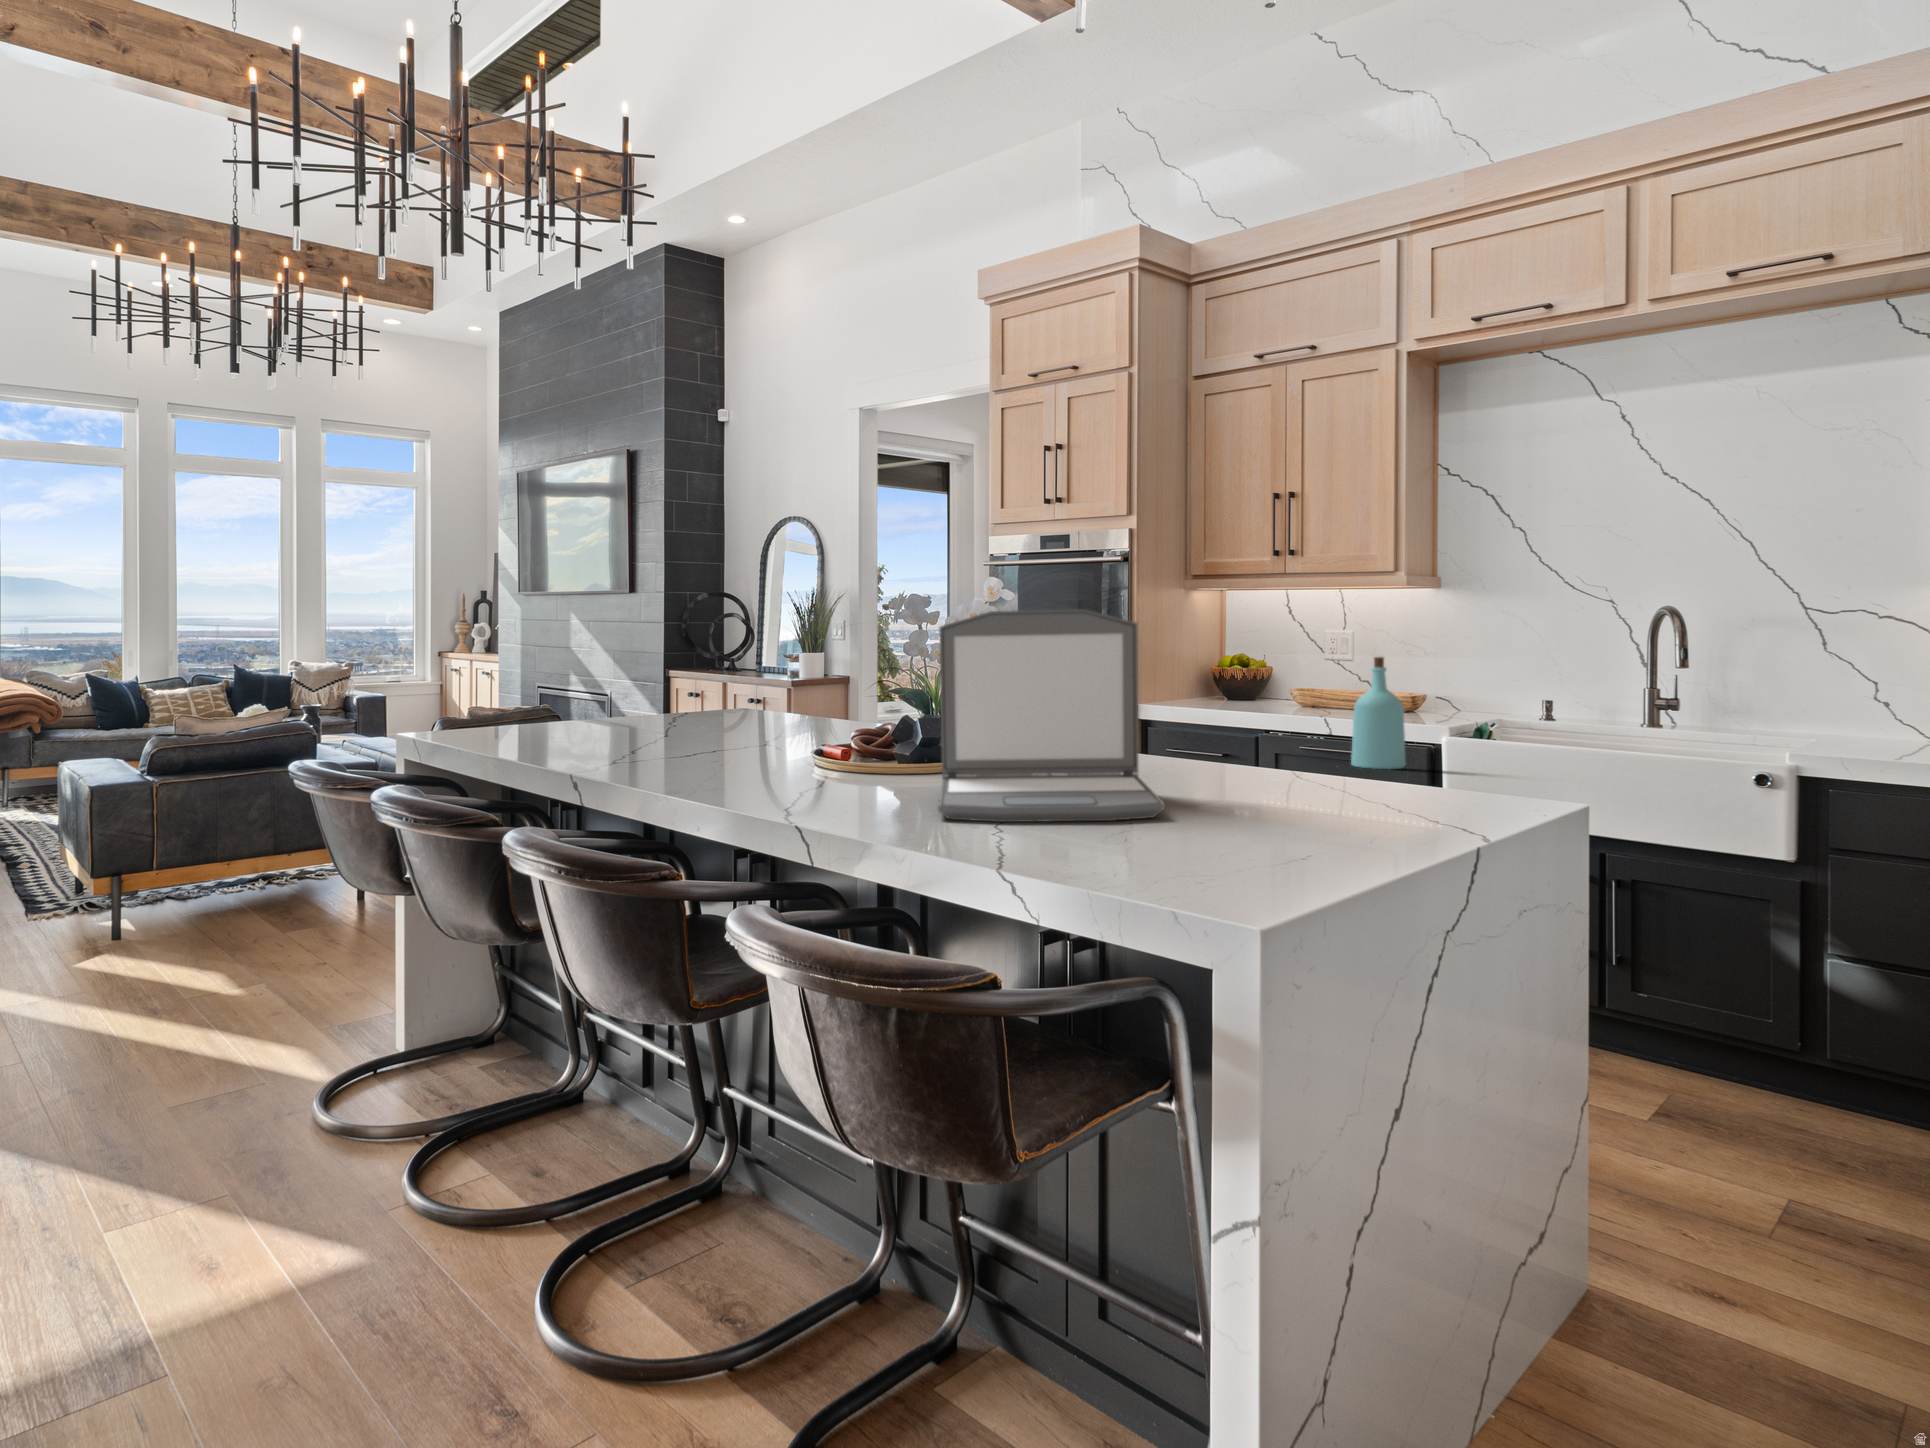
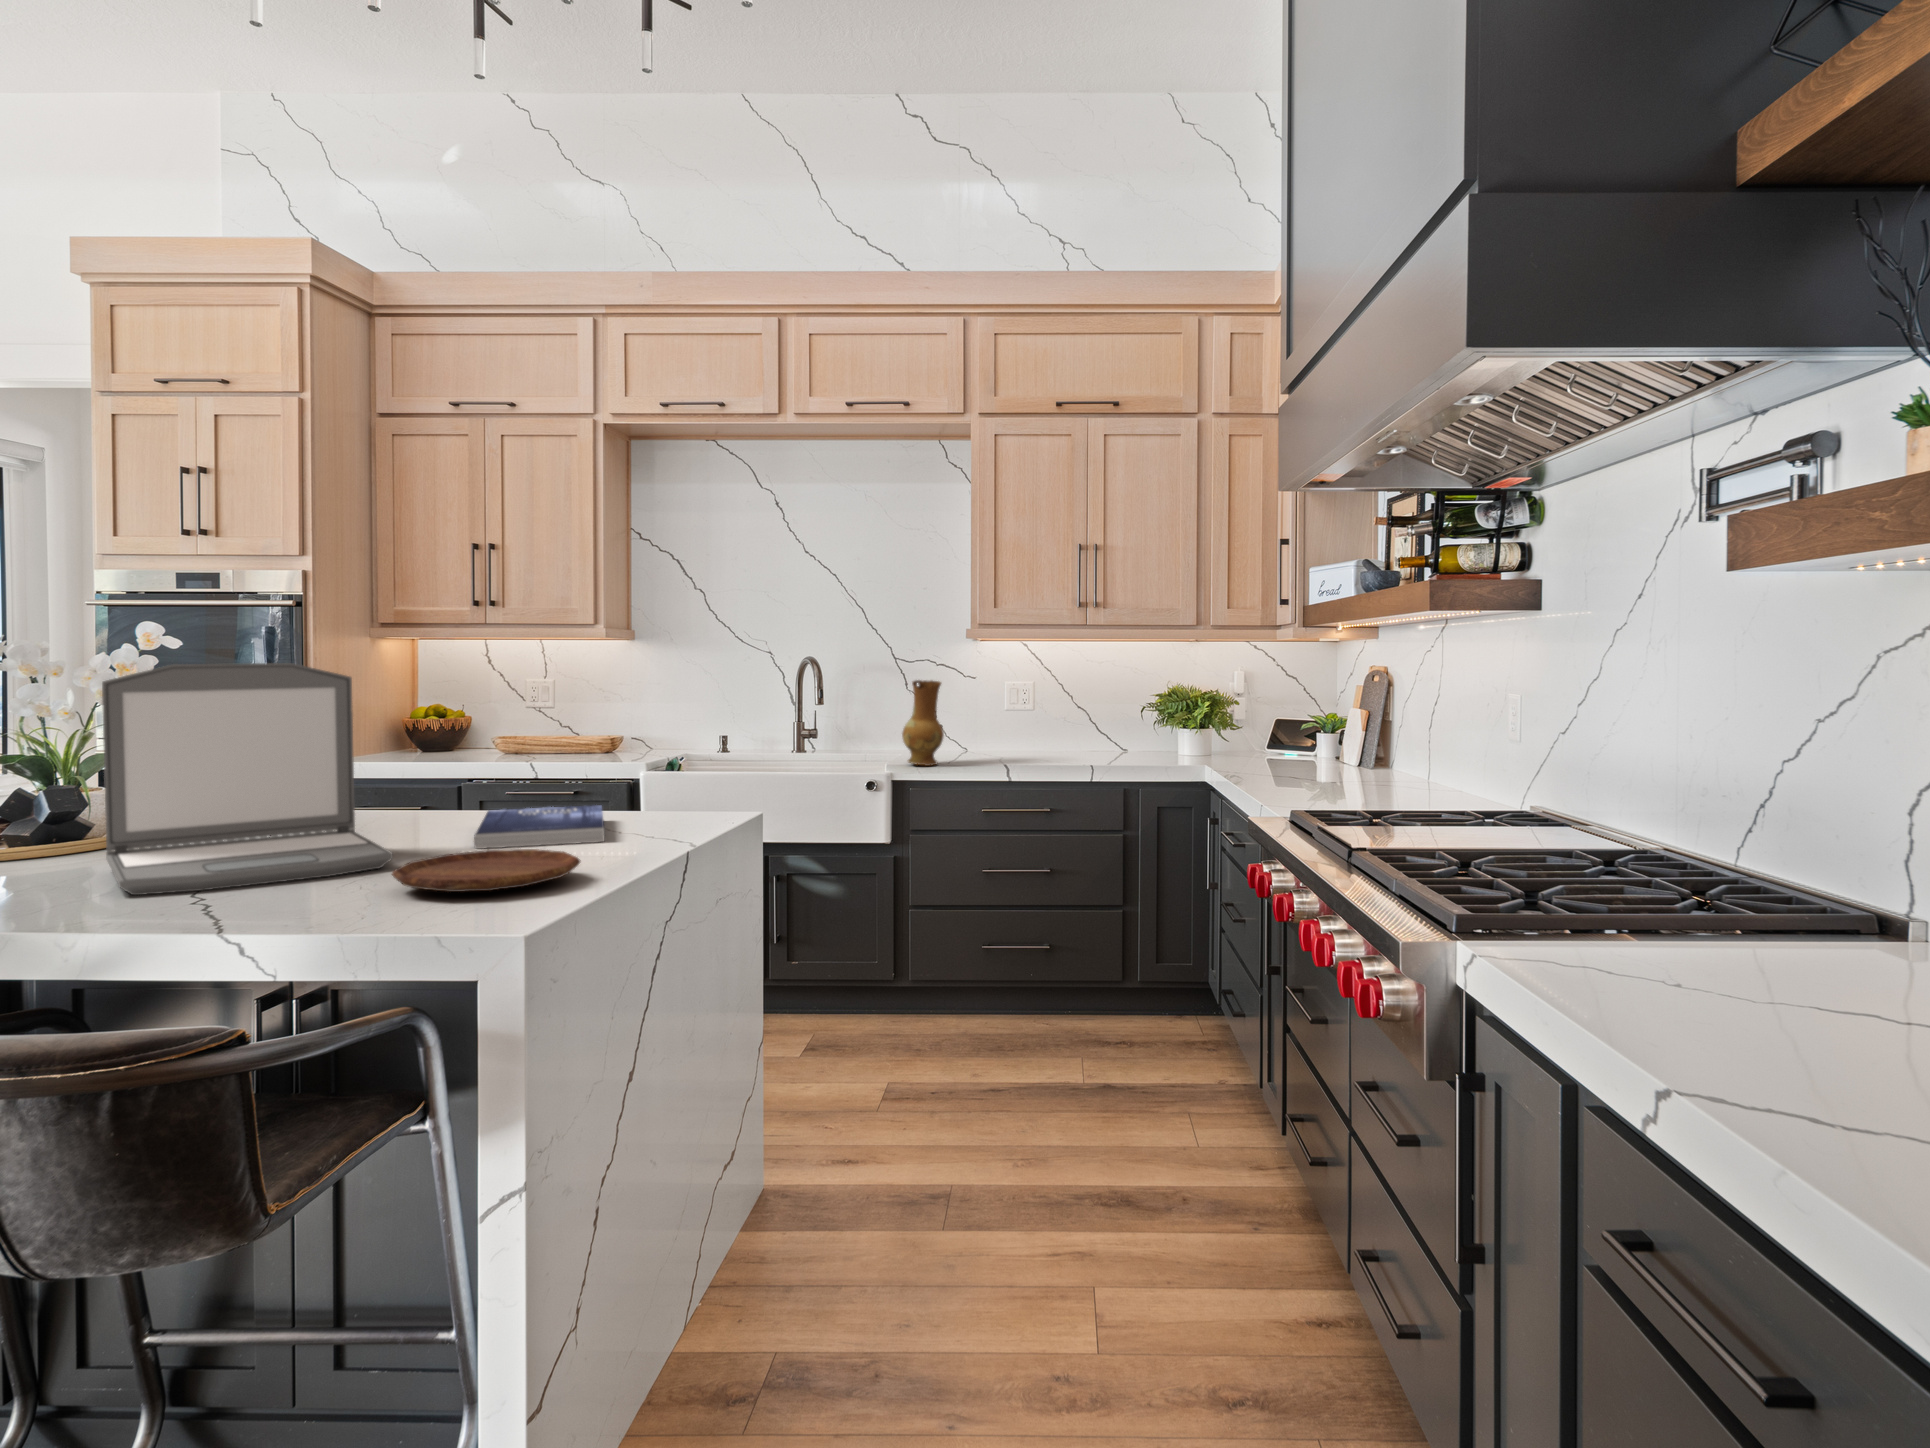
ceramic jug: none [1808,632,1879,748] -> present [902,680,944,766]
bottle: present [1351,657,1406,769] -> none [558,705,608,811]
book: none [1248,765,1392,814] -> present [474,805,605,849]
tray: none [1154,812,1356,860] -> present [392,849,580,892]

